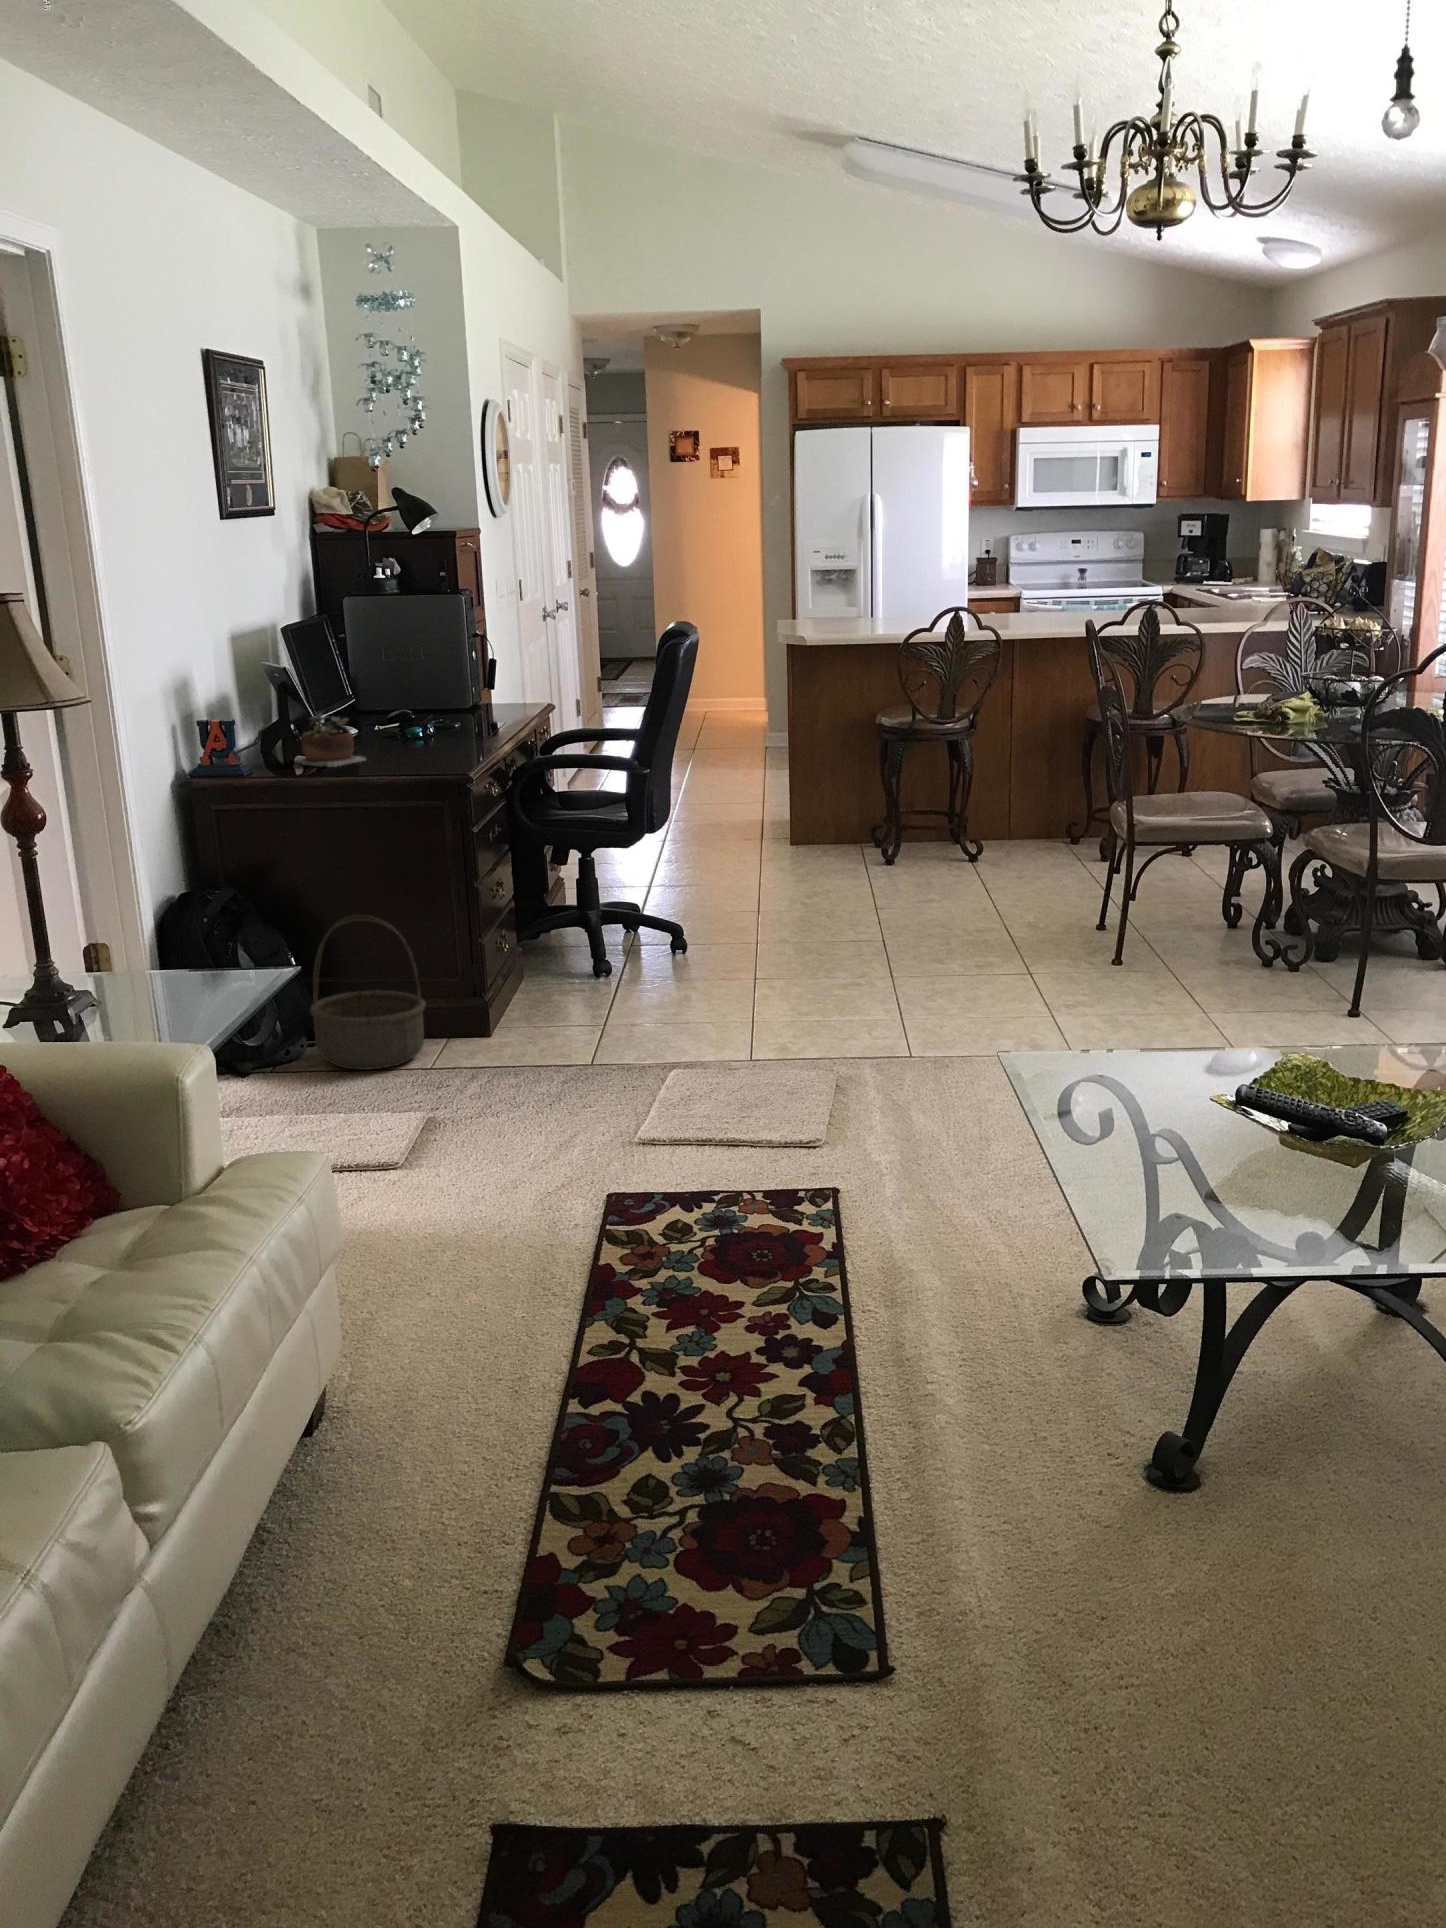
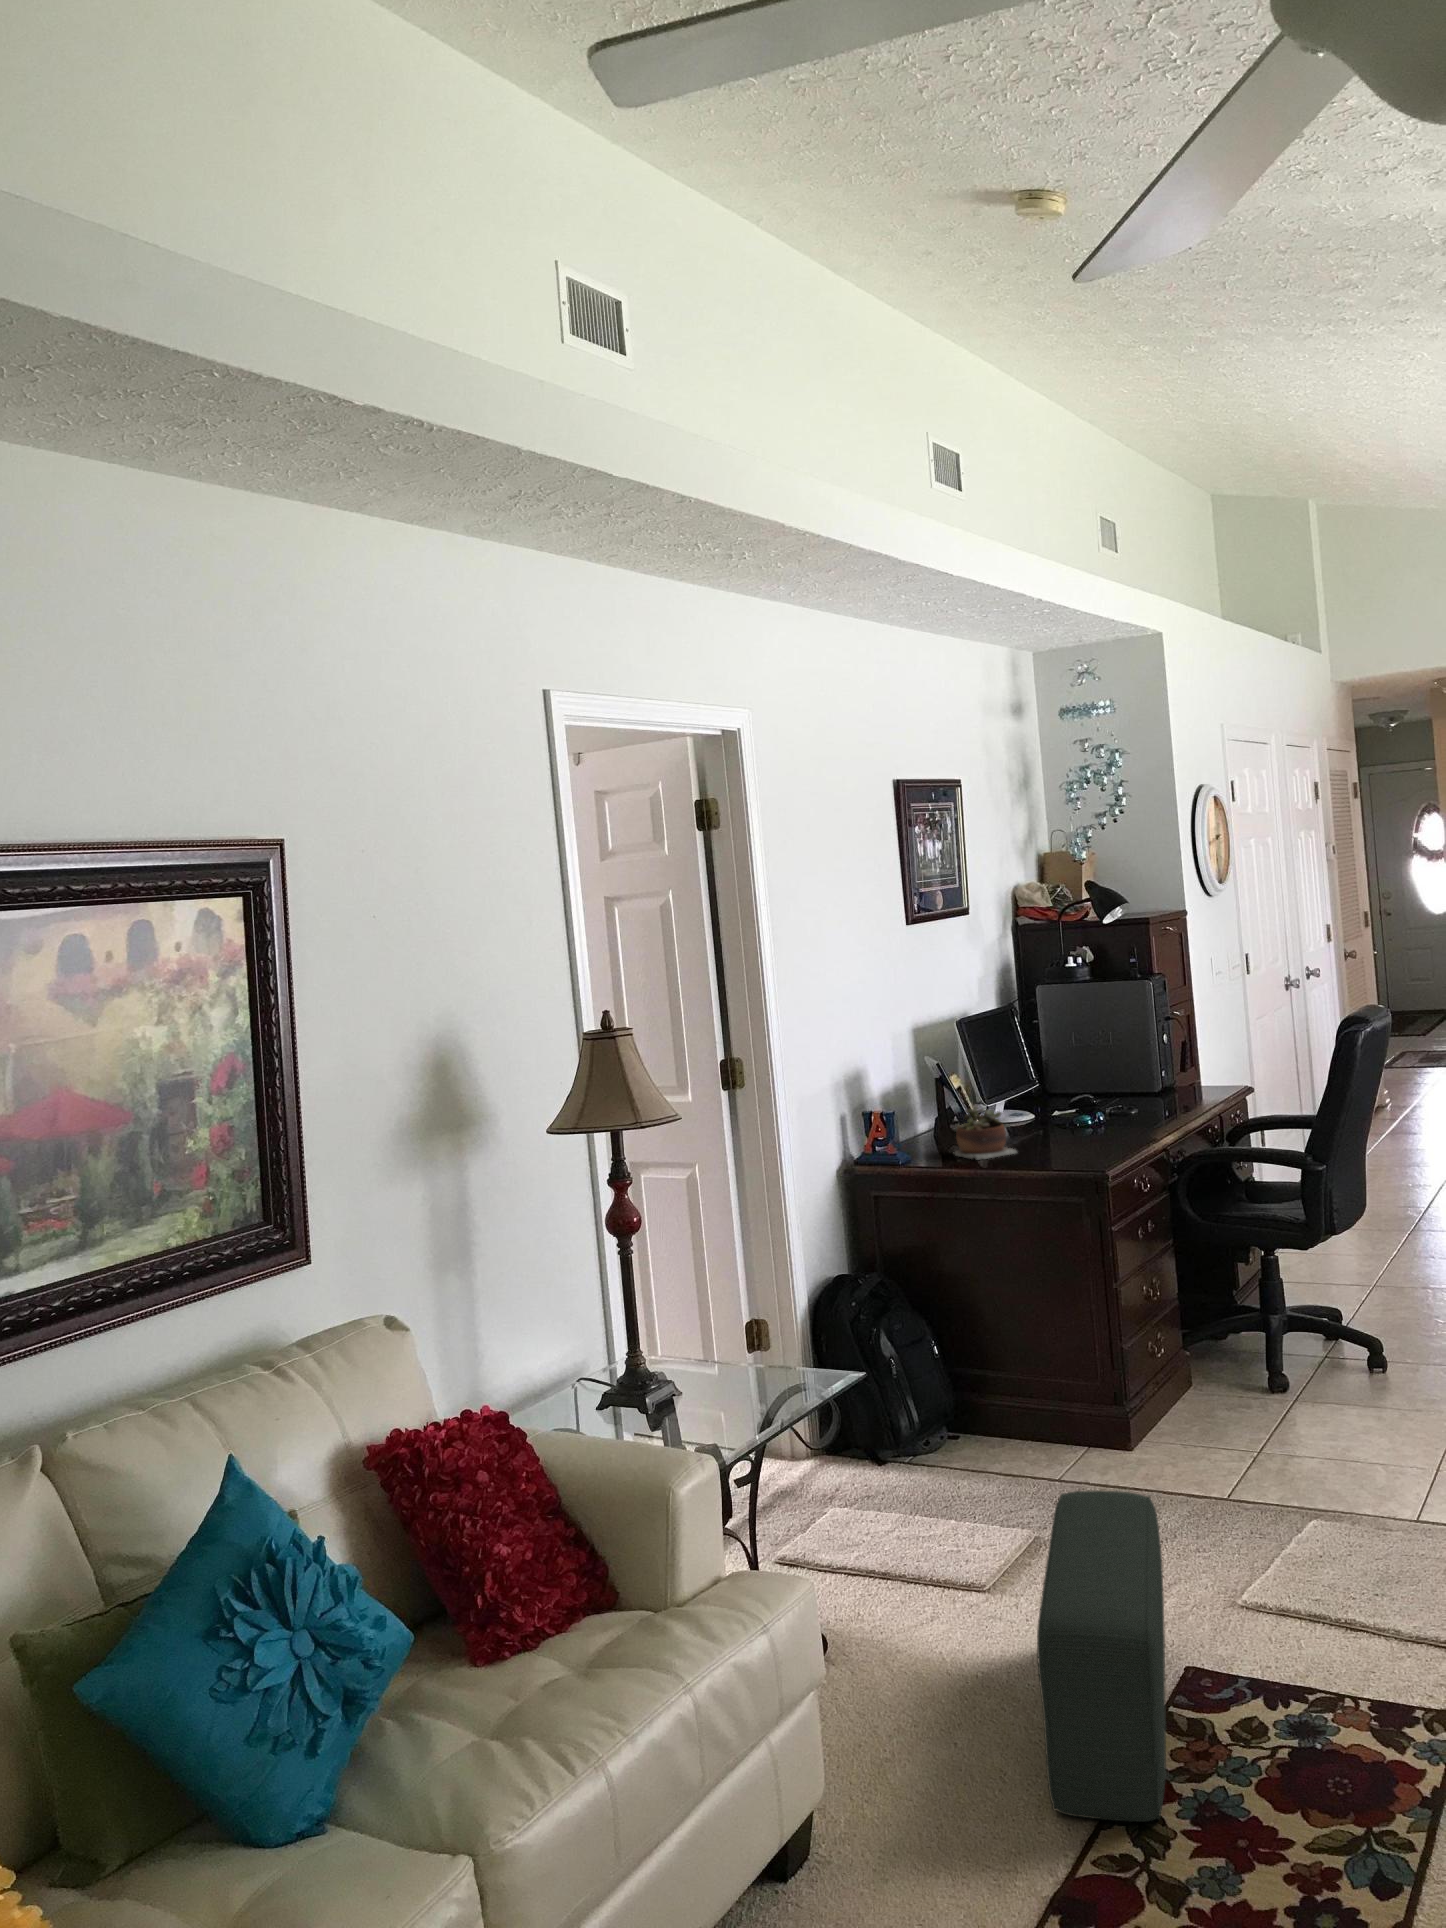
basket: present [310,915,426,1070] -> none [944,1310,1060,1472]
pouf: none [491,1052,632,1322] -> present [1037,1491,1166,1822]

